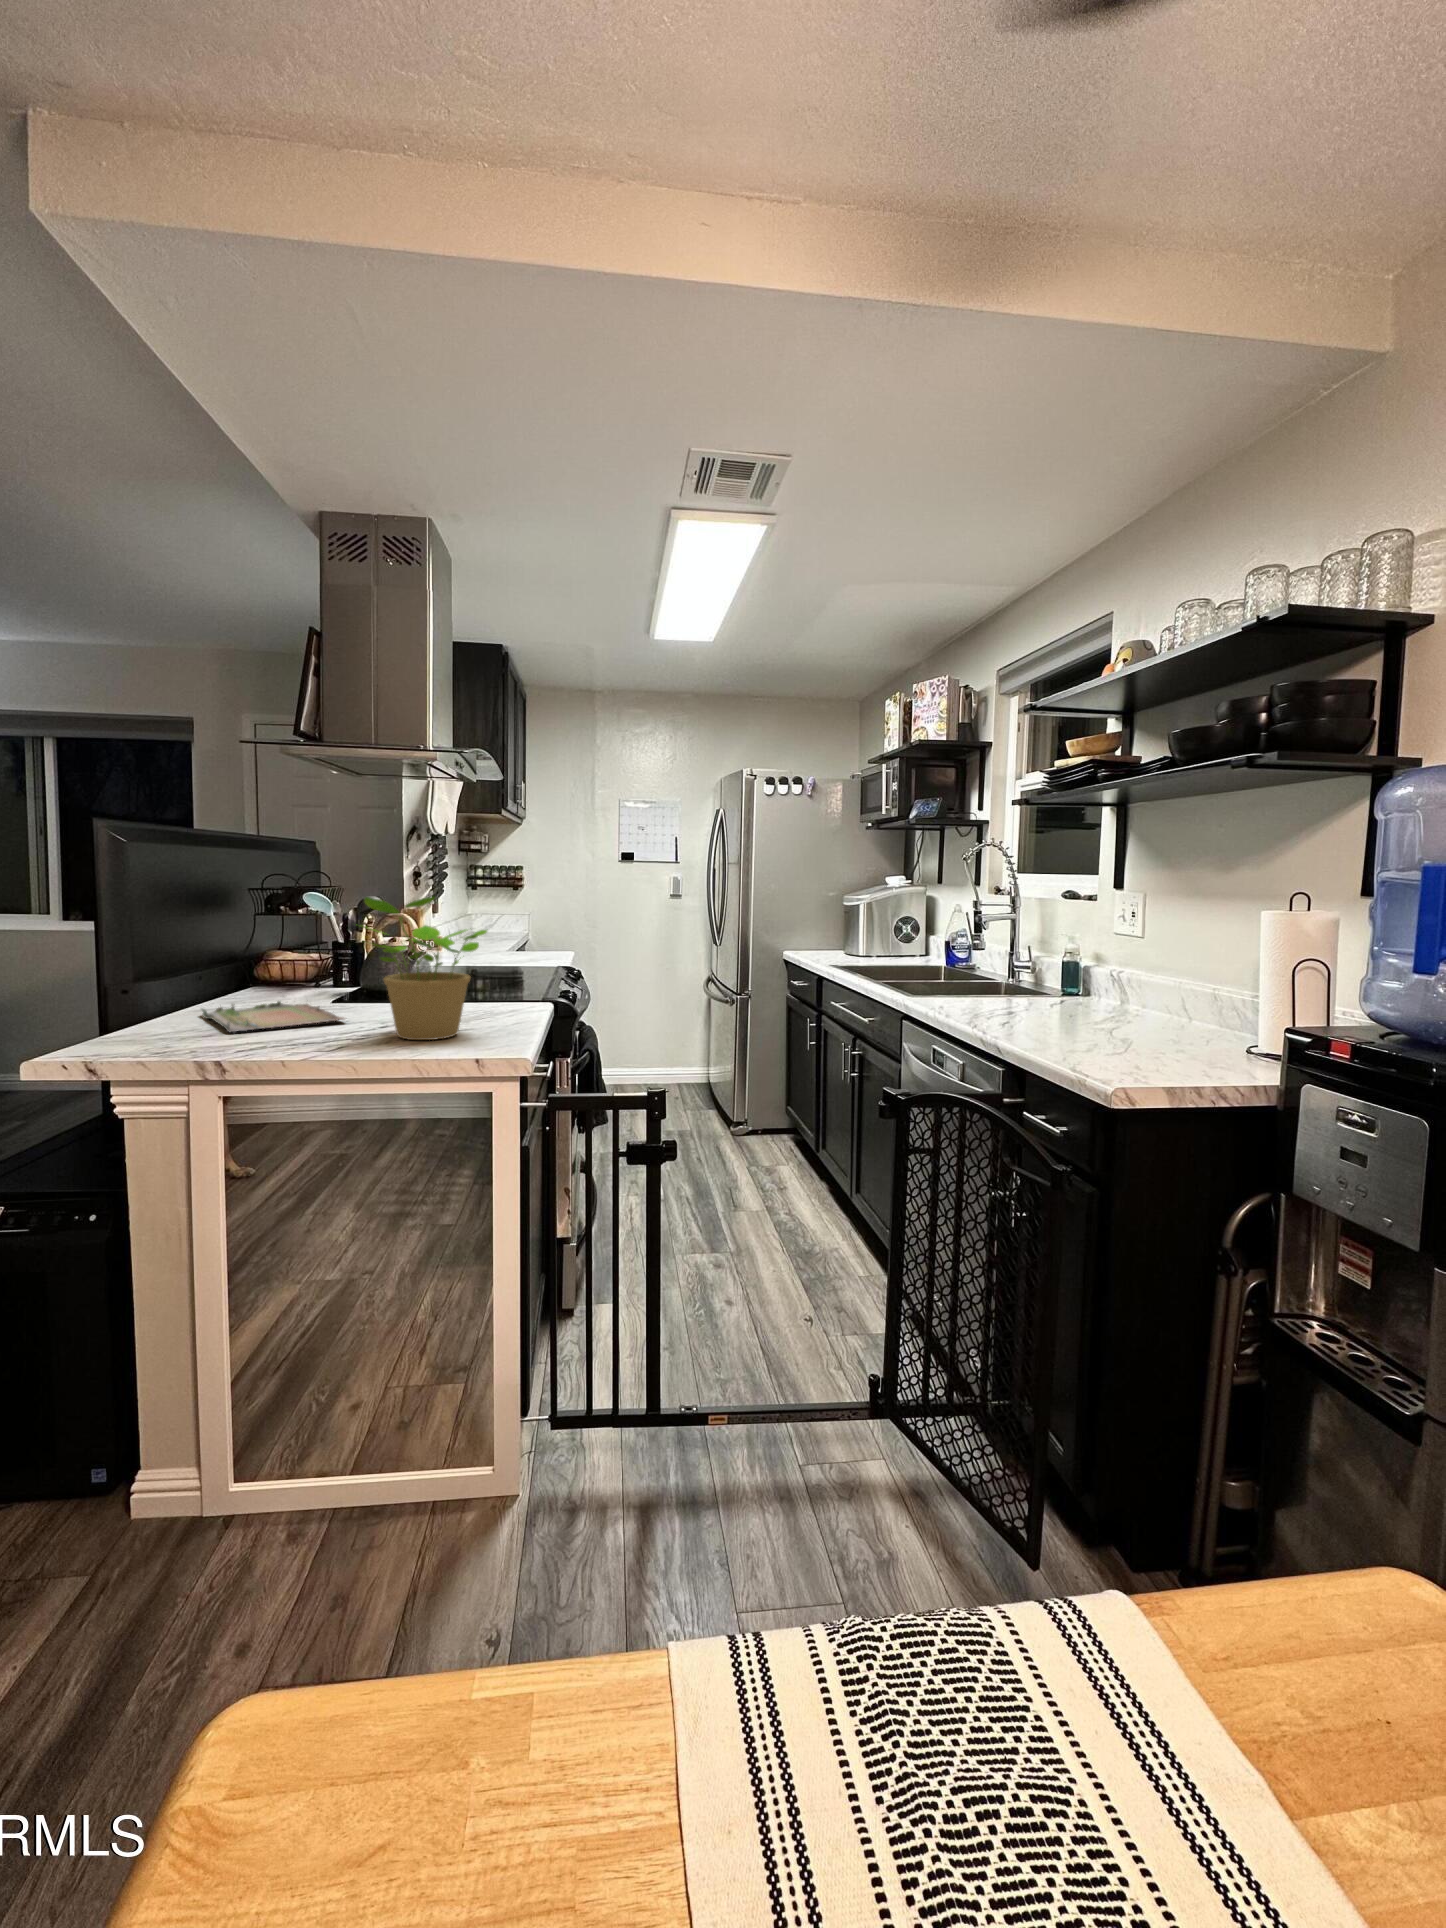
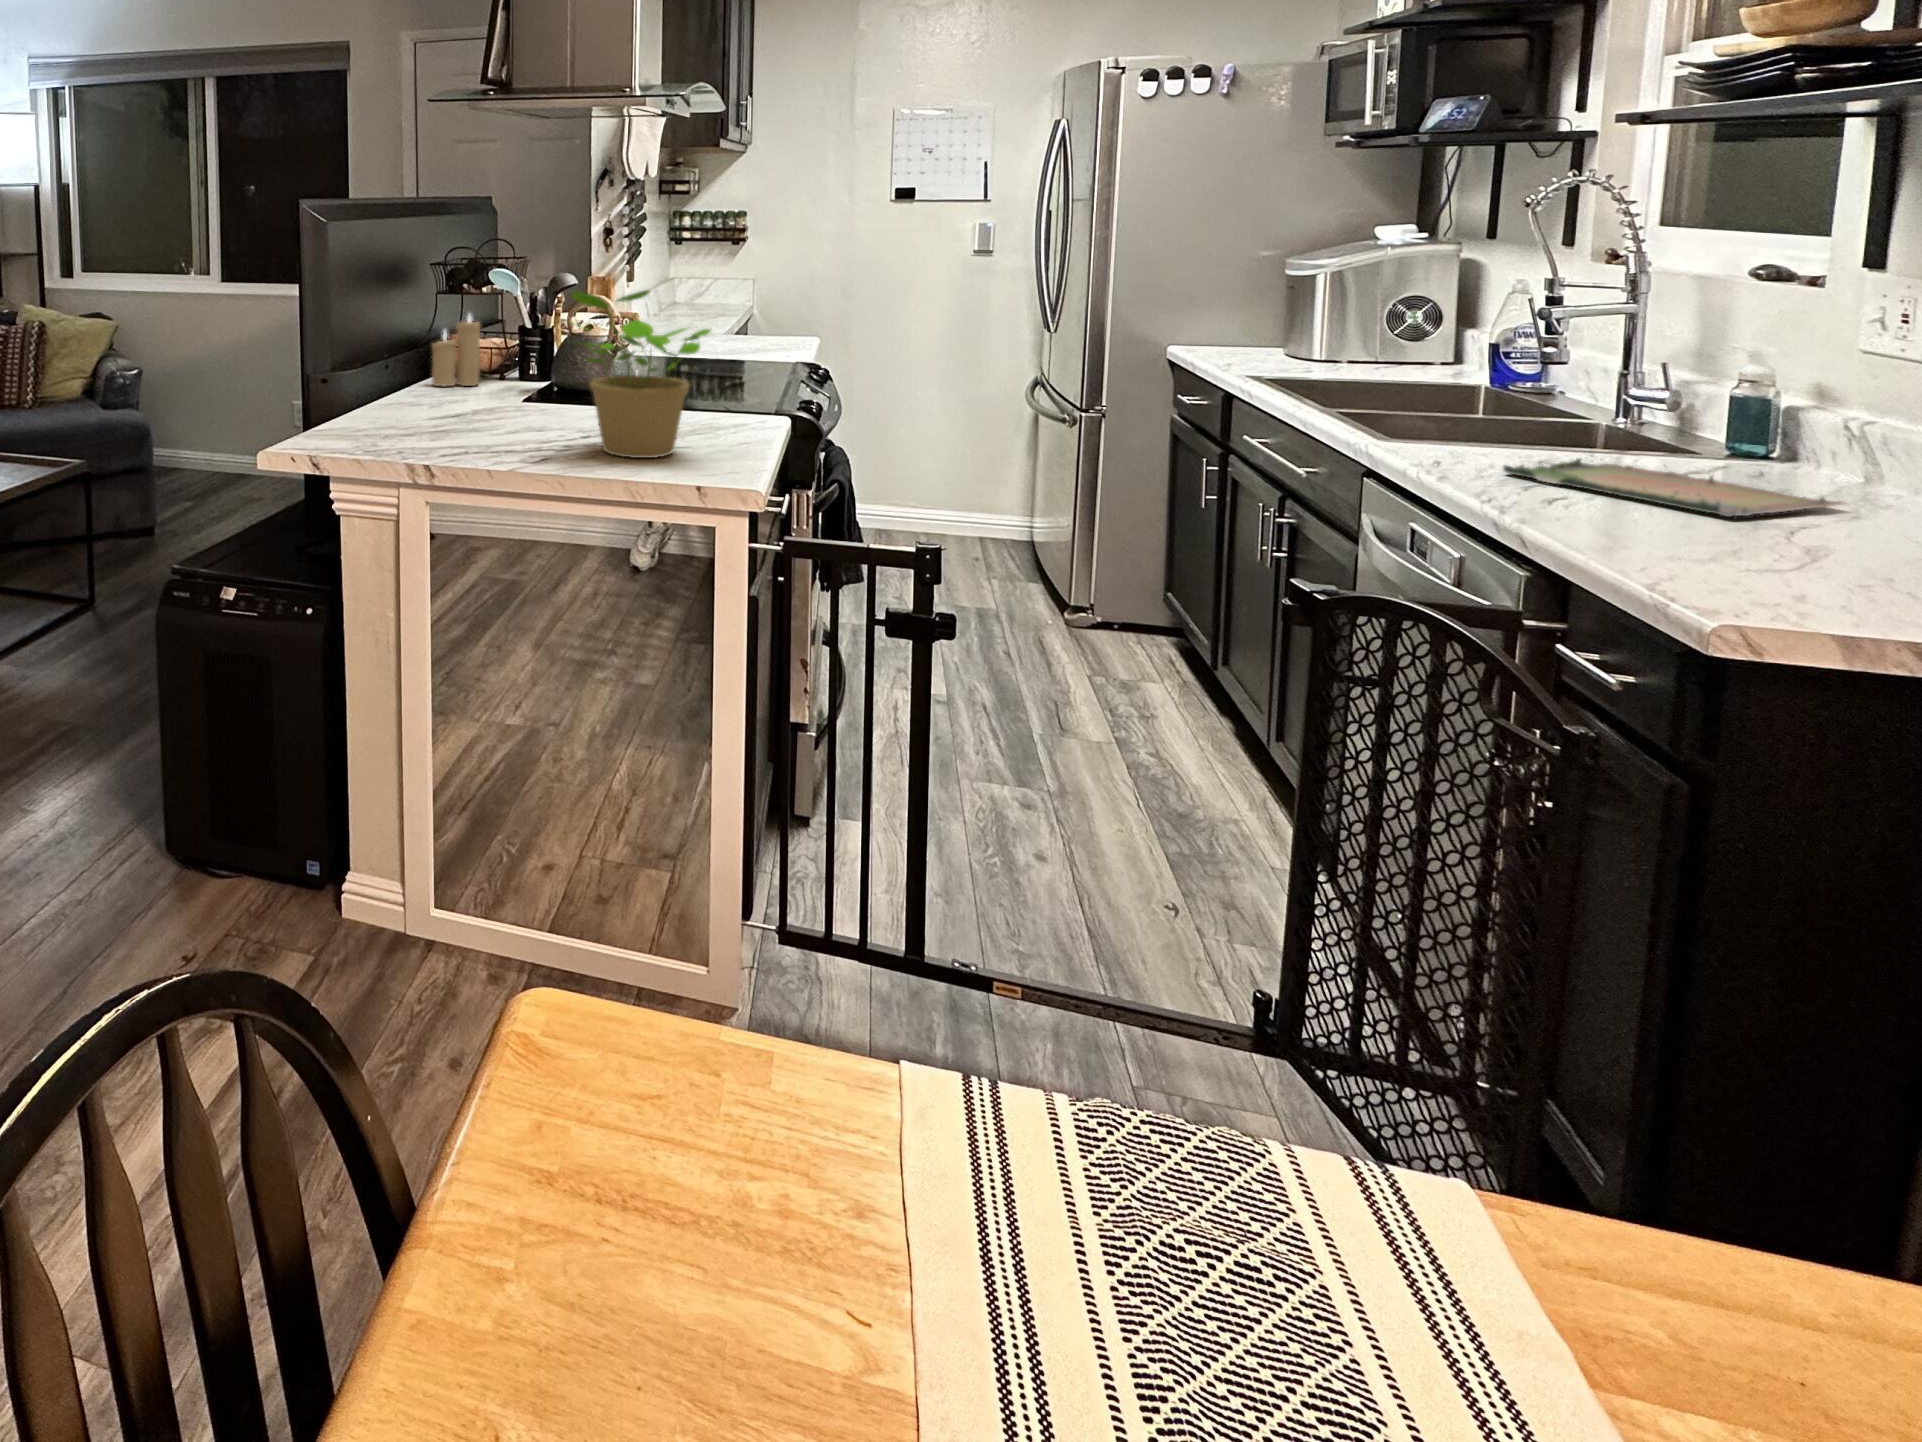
candle: none [247,931,294,995] -> present [432,315,480,386]
tray: present [202,1001,344,1032] -> present [1503,451,1843,517]

